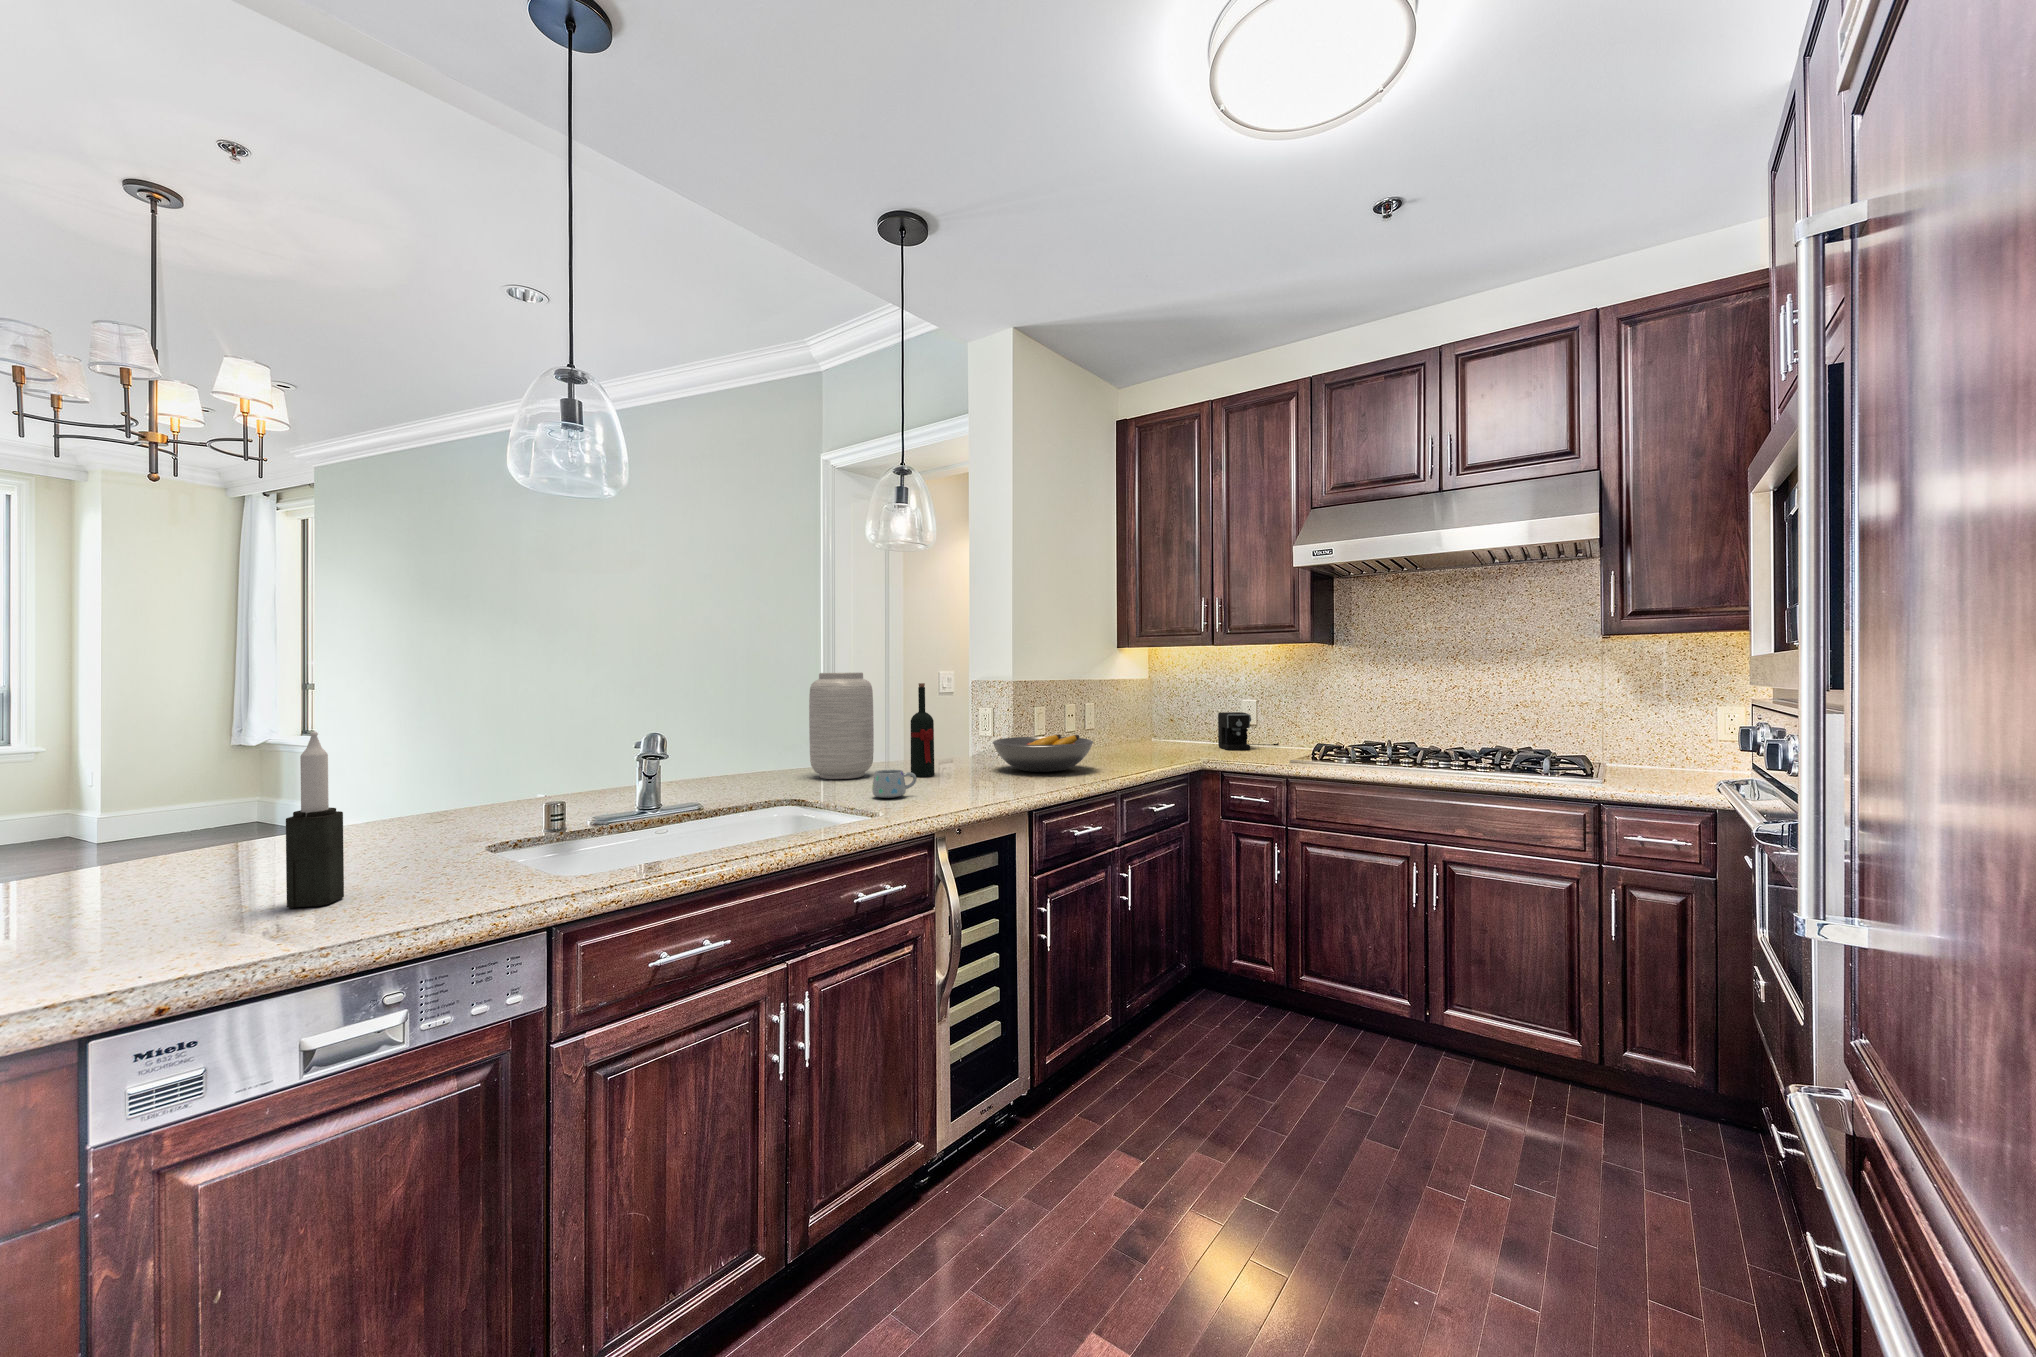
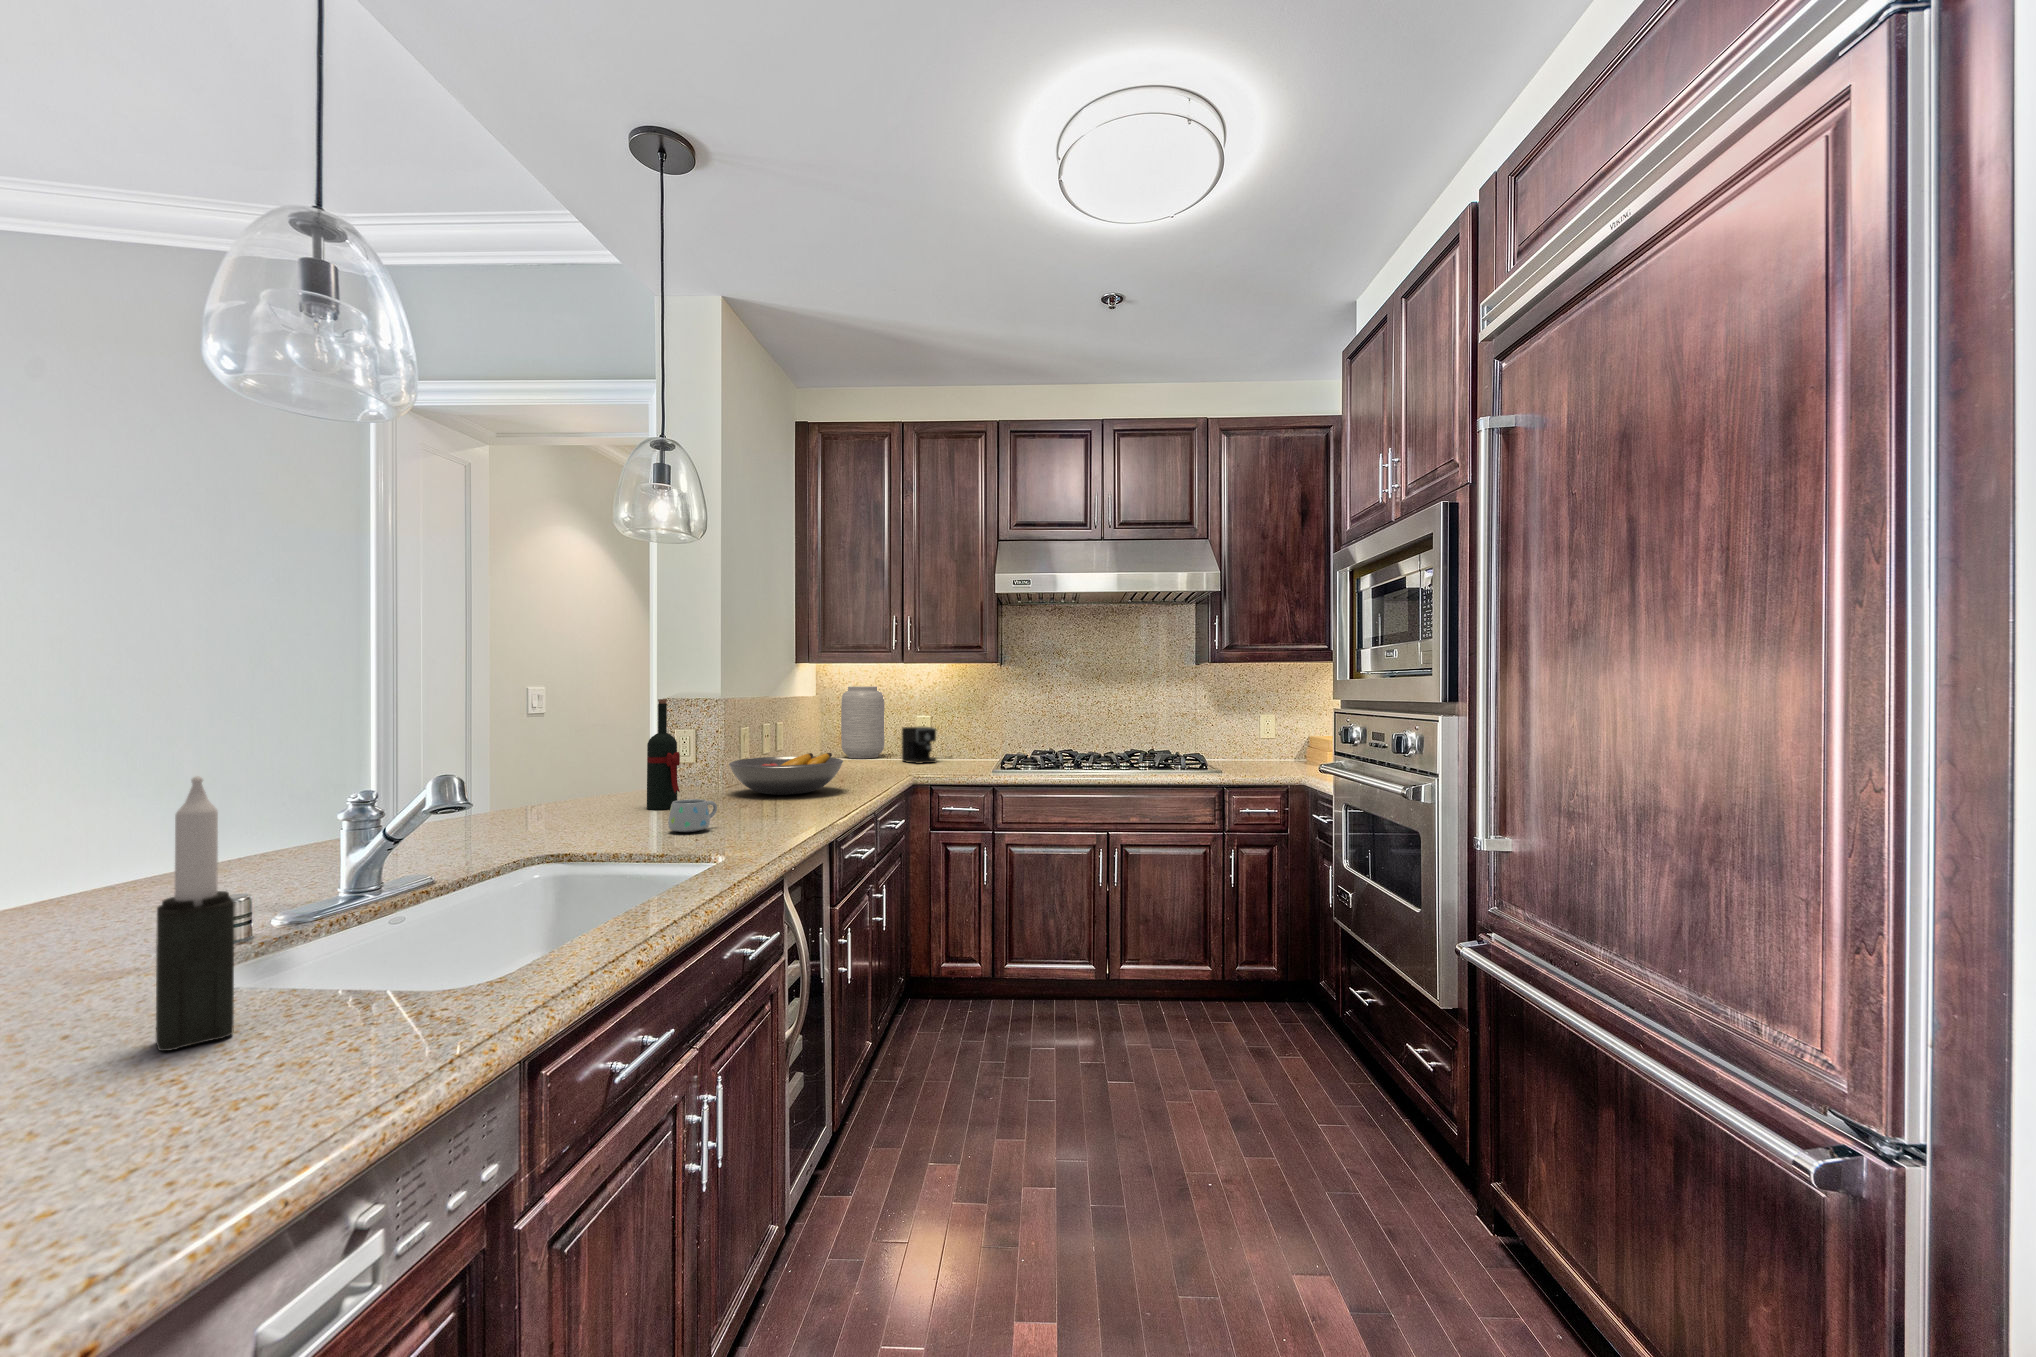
vase: present [809,673,874,779] -> present [841,686,885,759]

